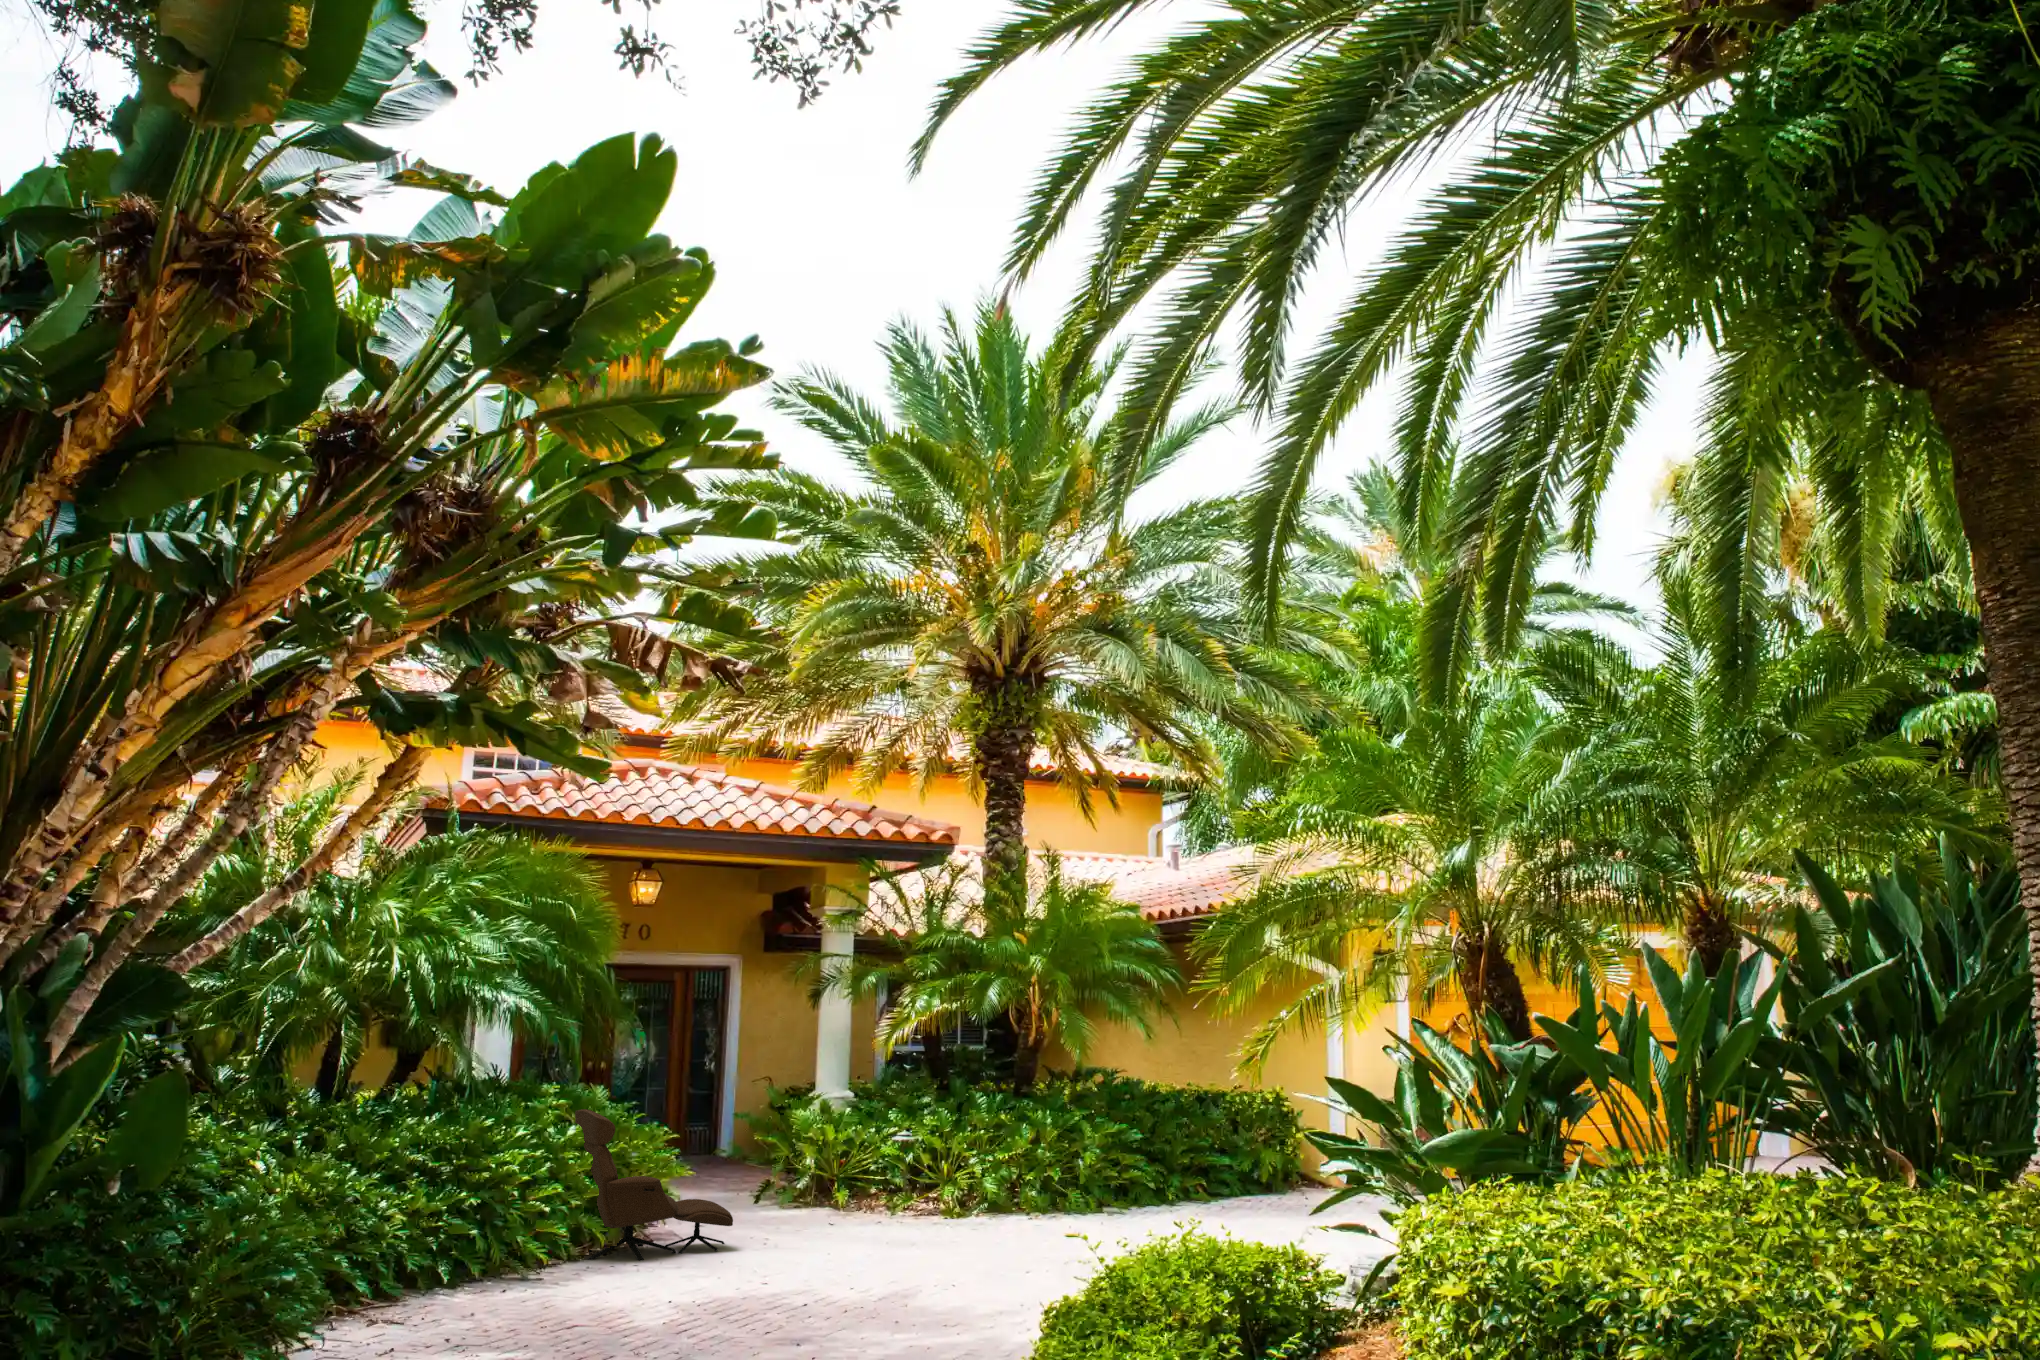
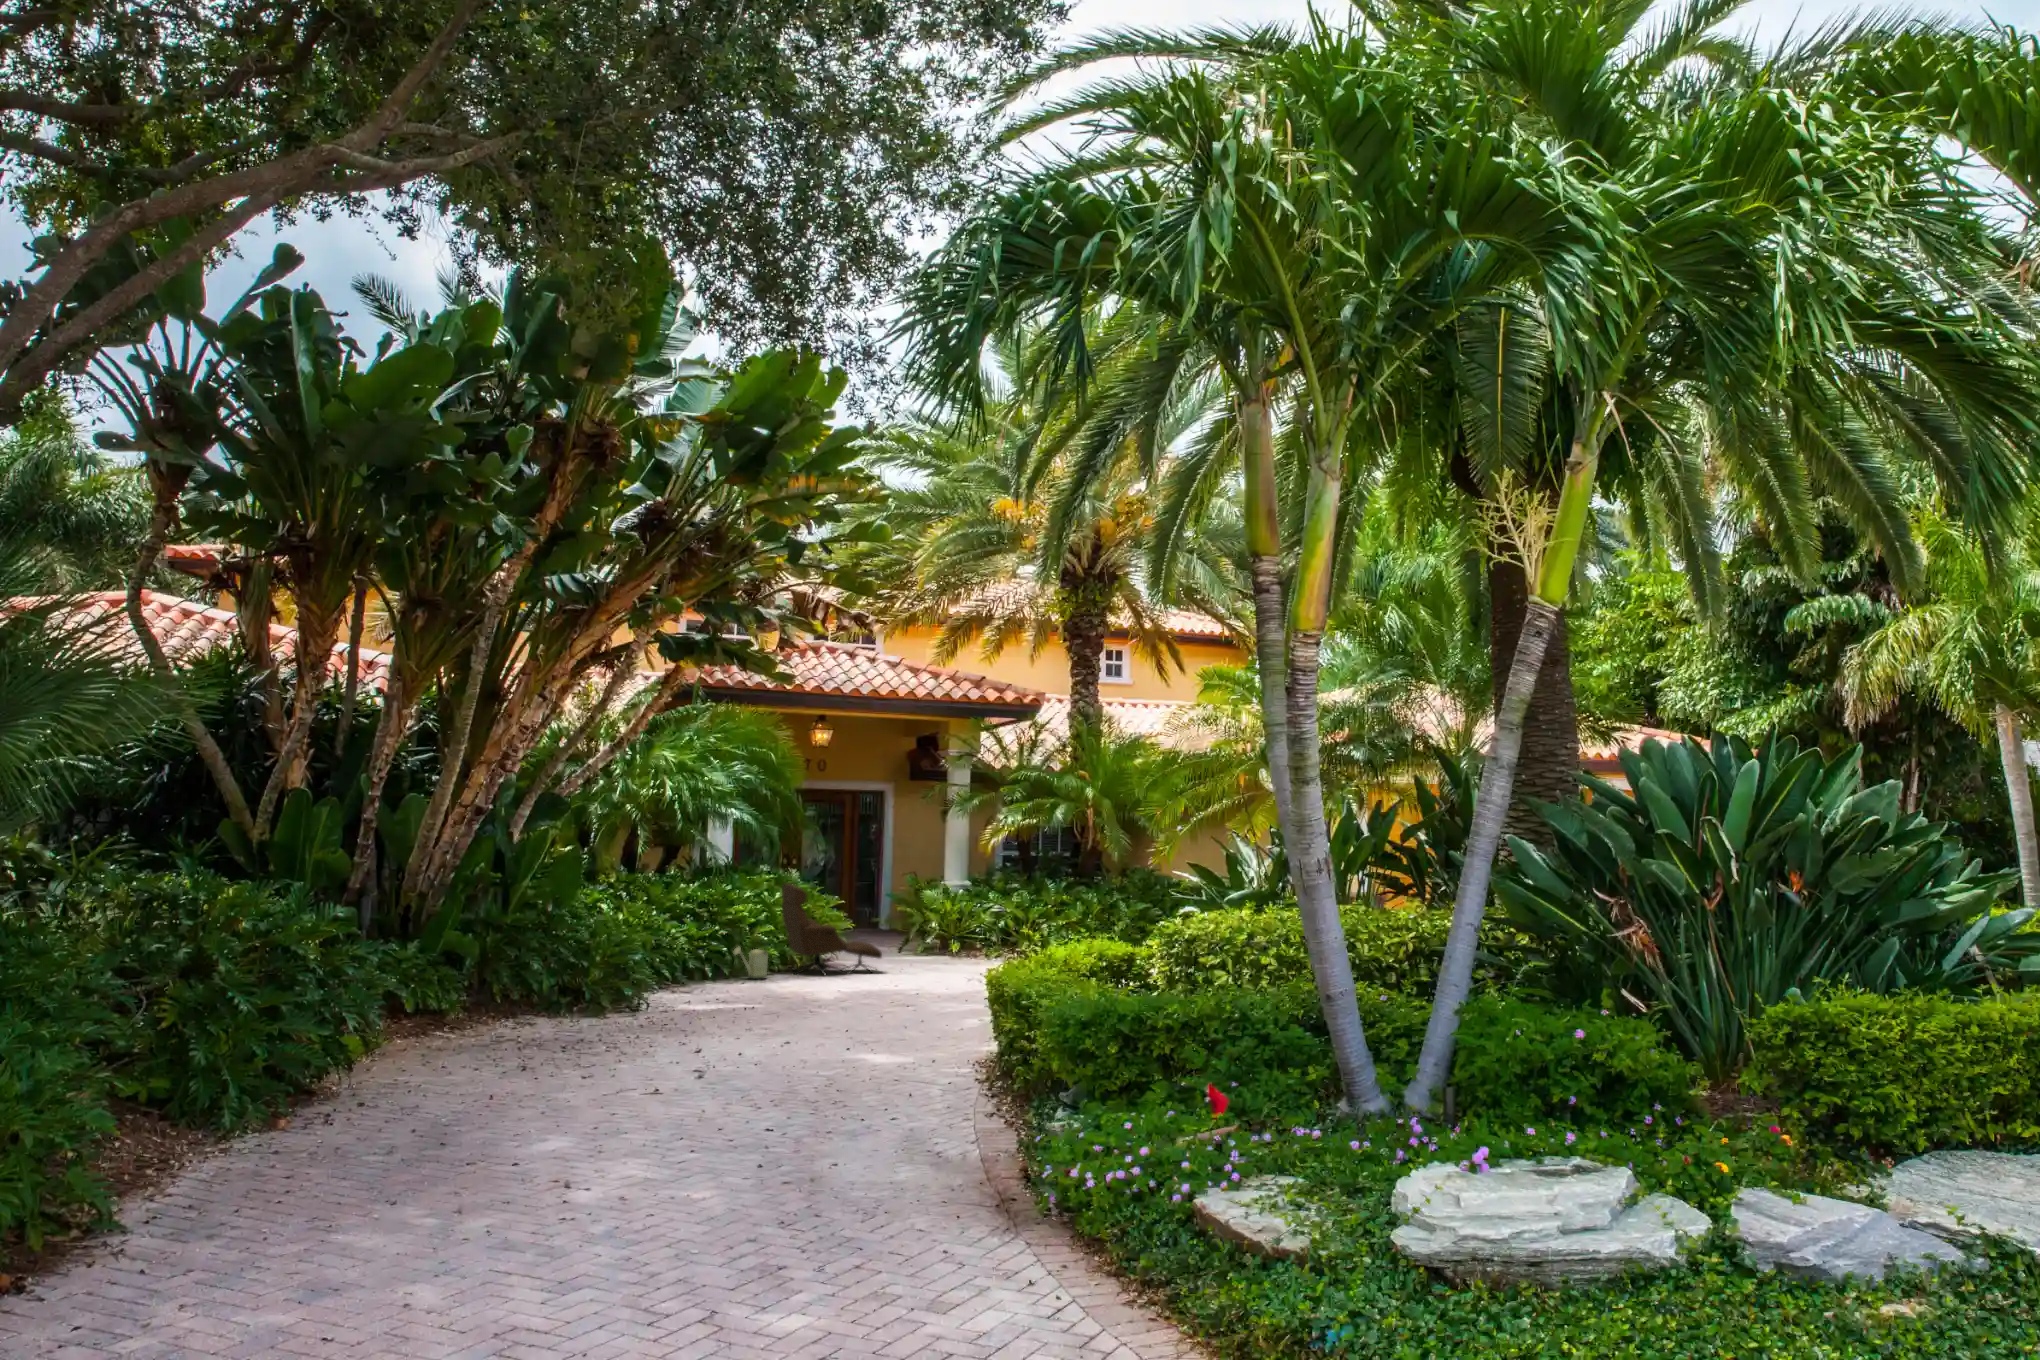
watering can: none [487,1208,549,1275] -> present [734,947,769,979]

